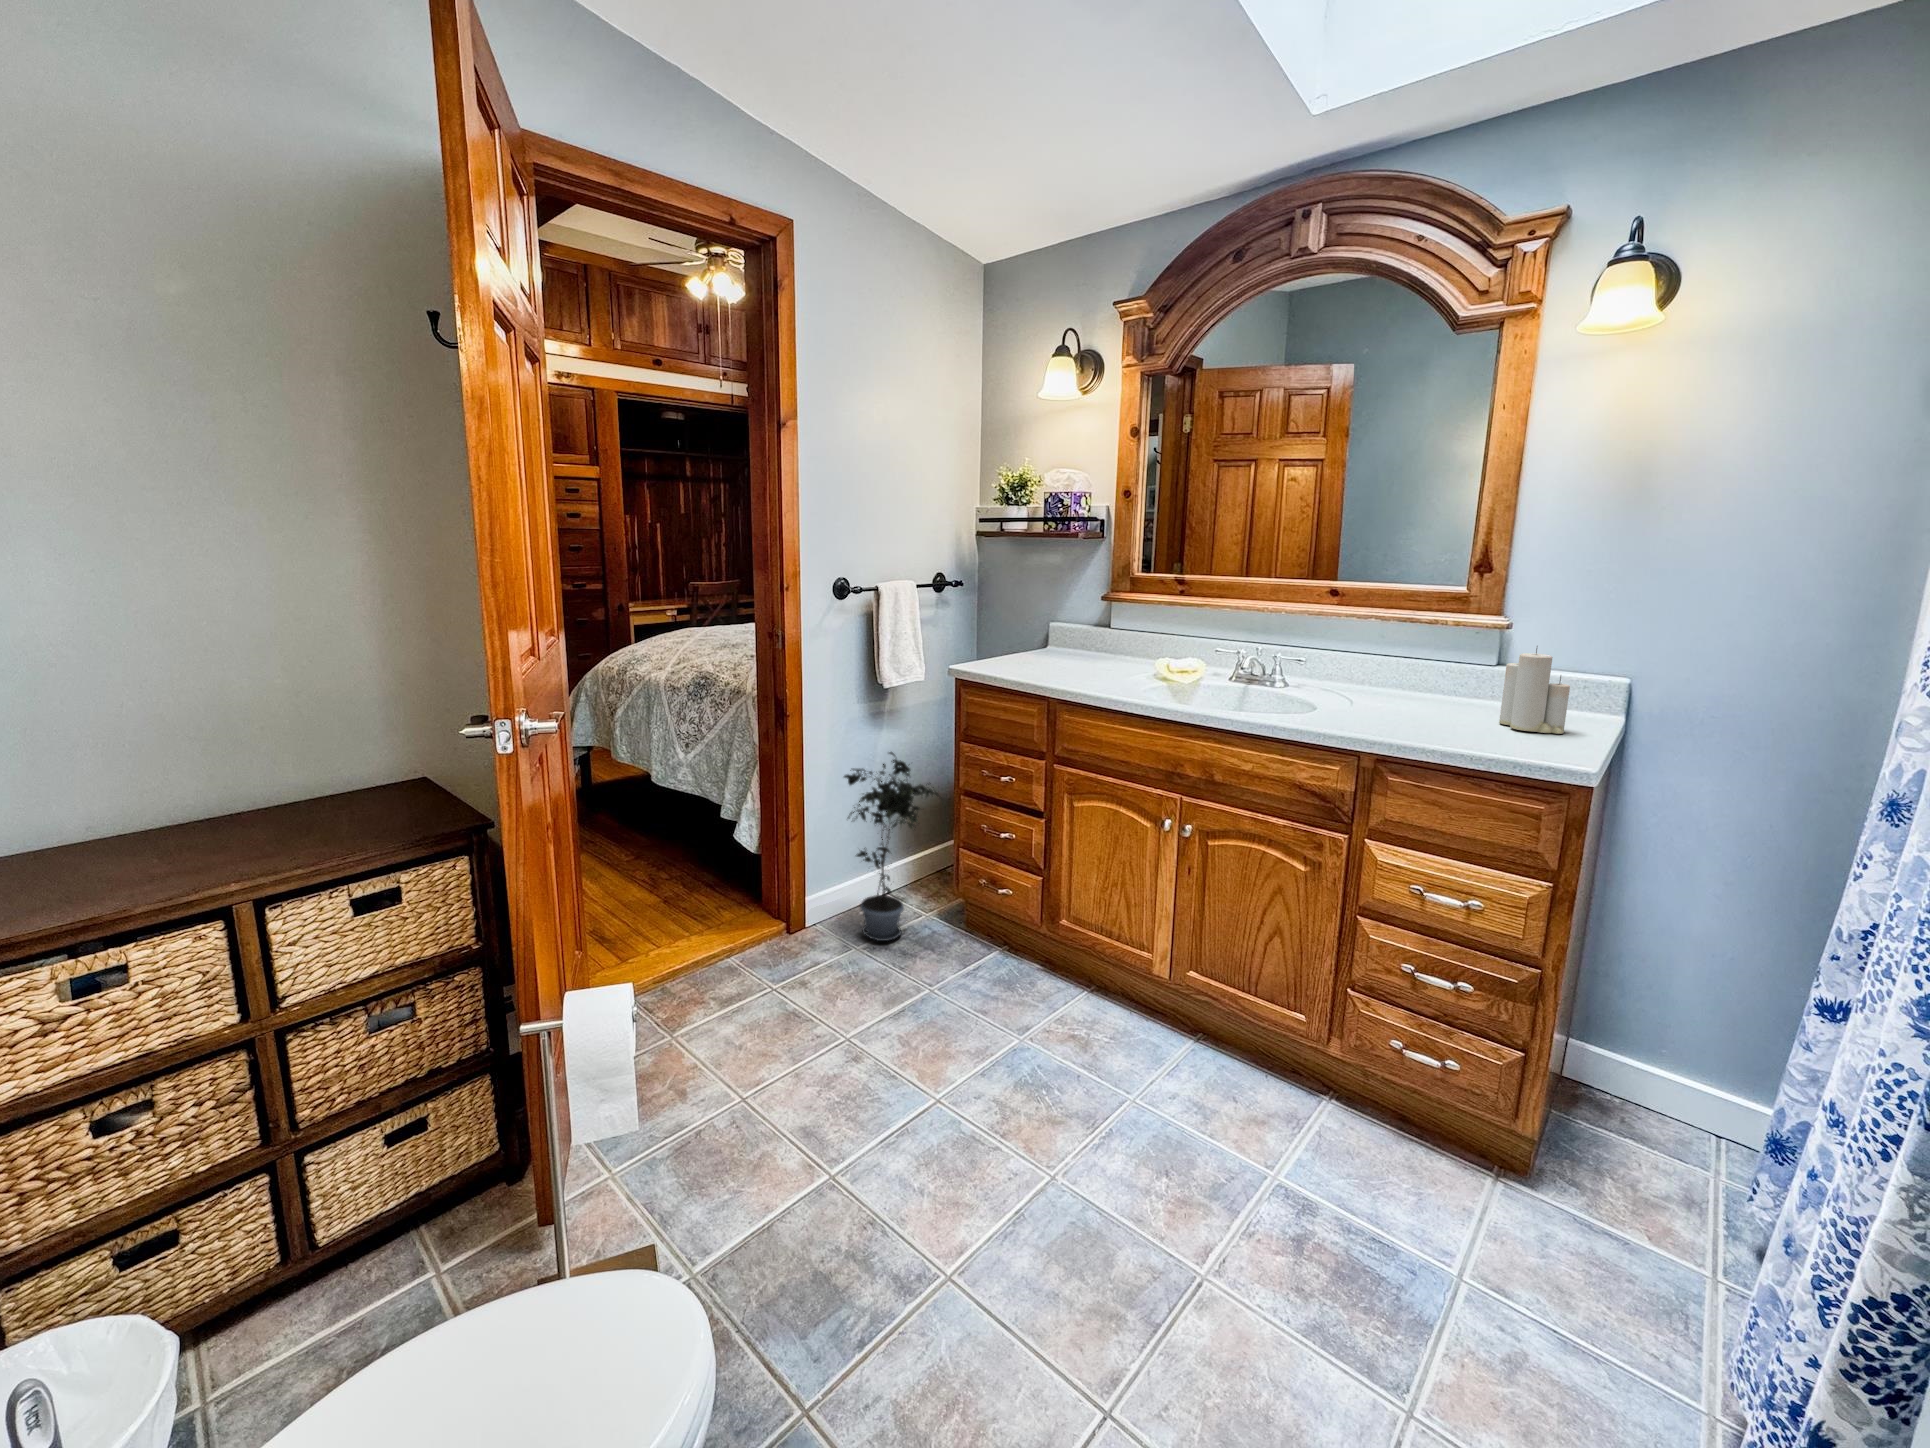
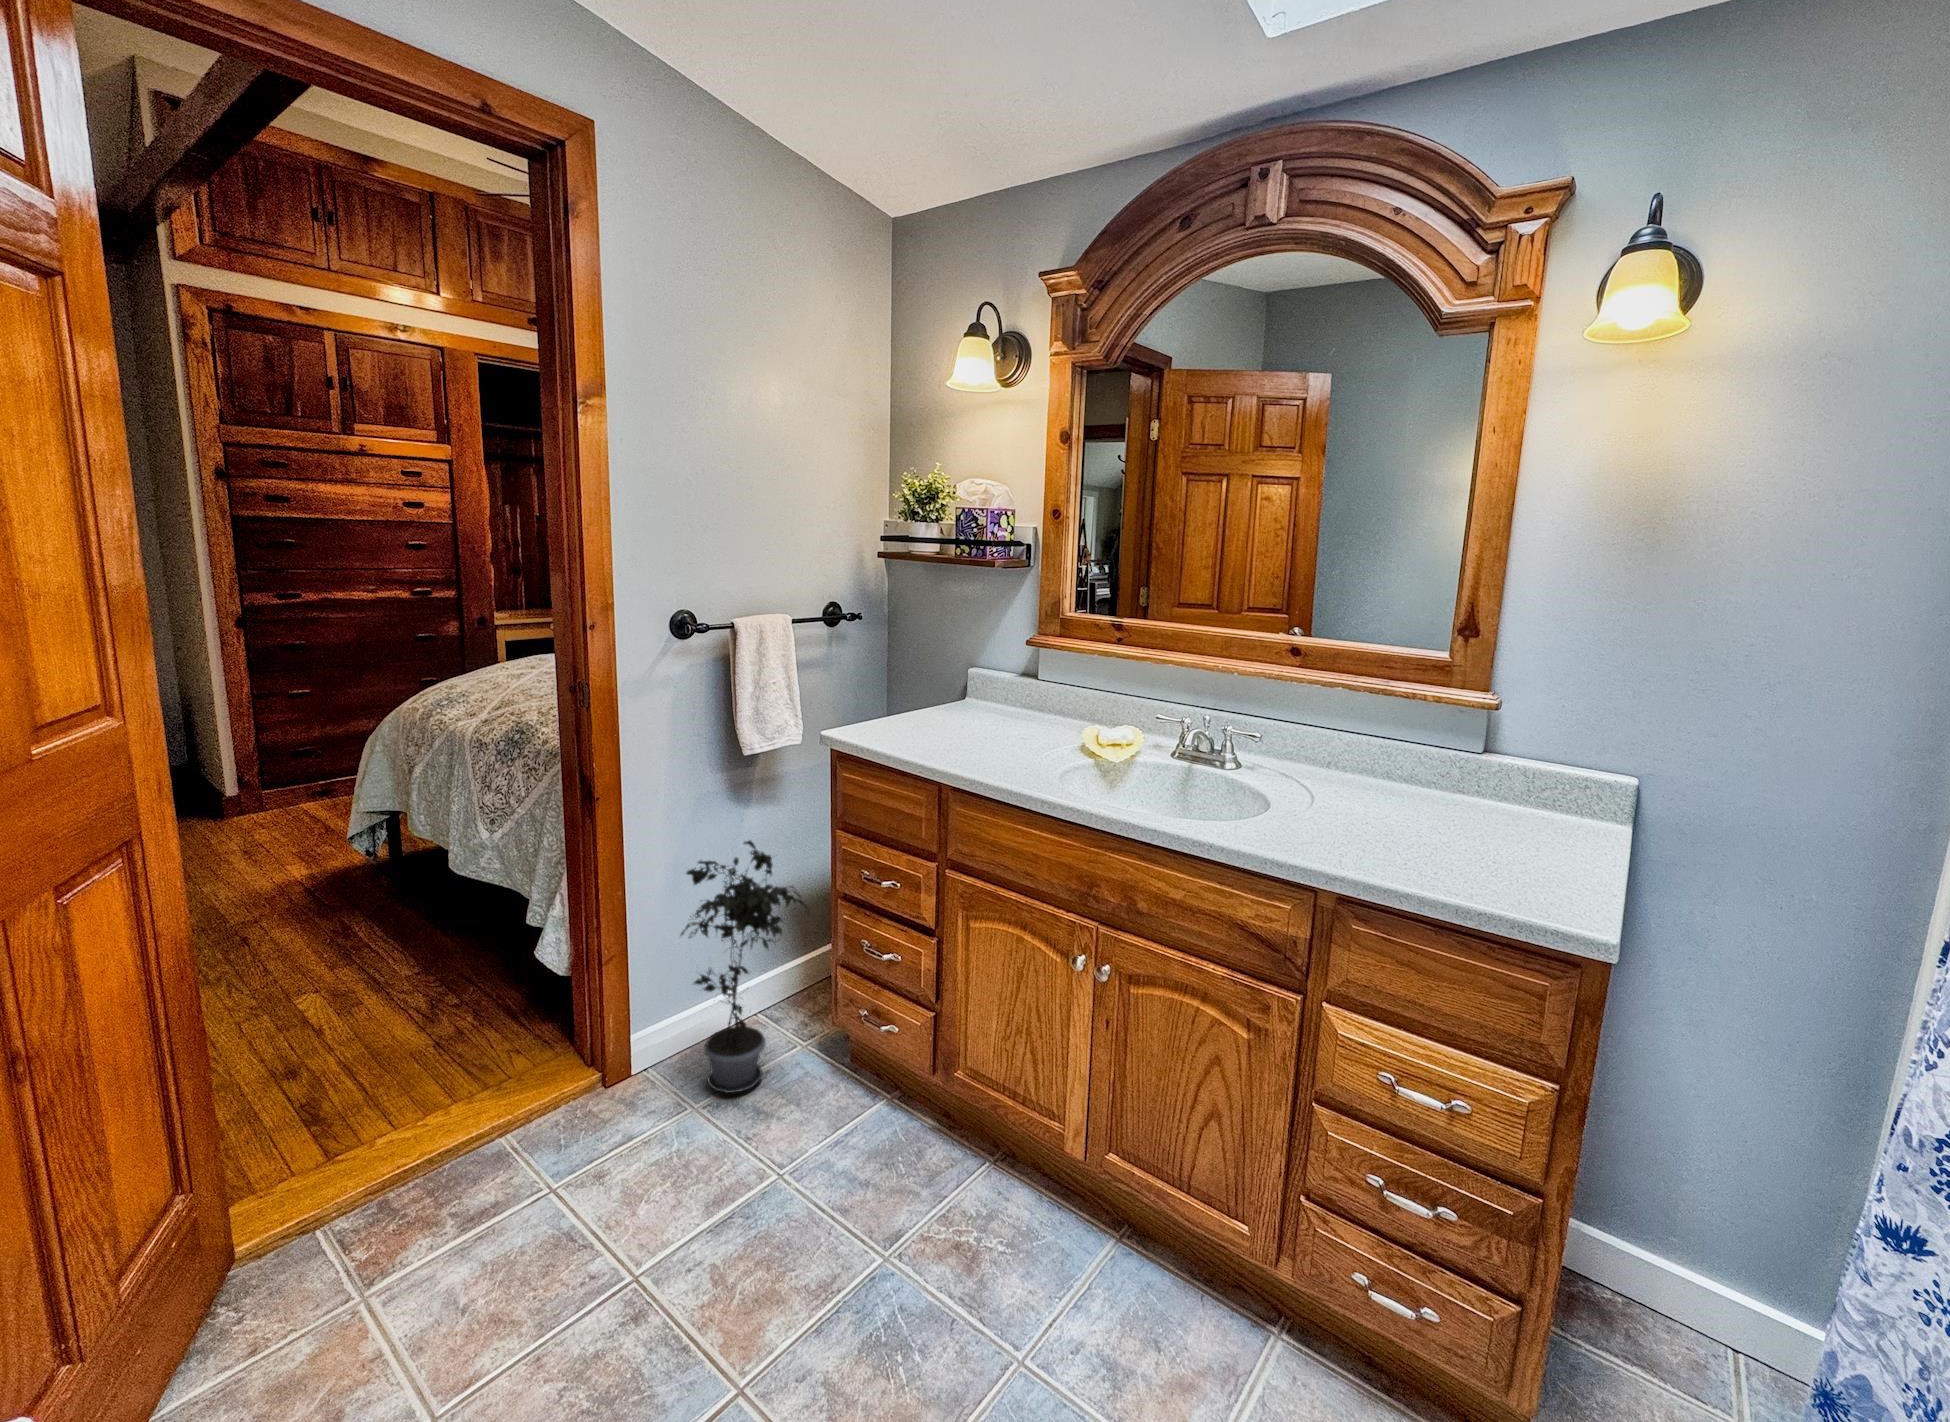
candle: present [1499,646,1570,734] -> none [1488,742,1574,860]

